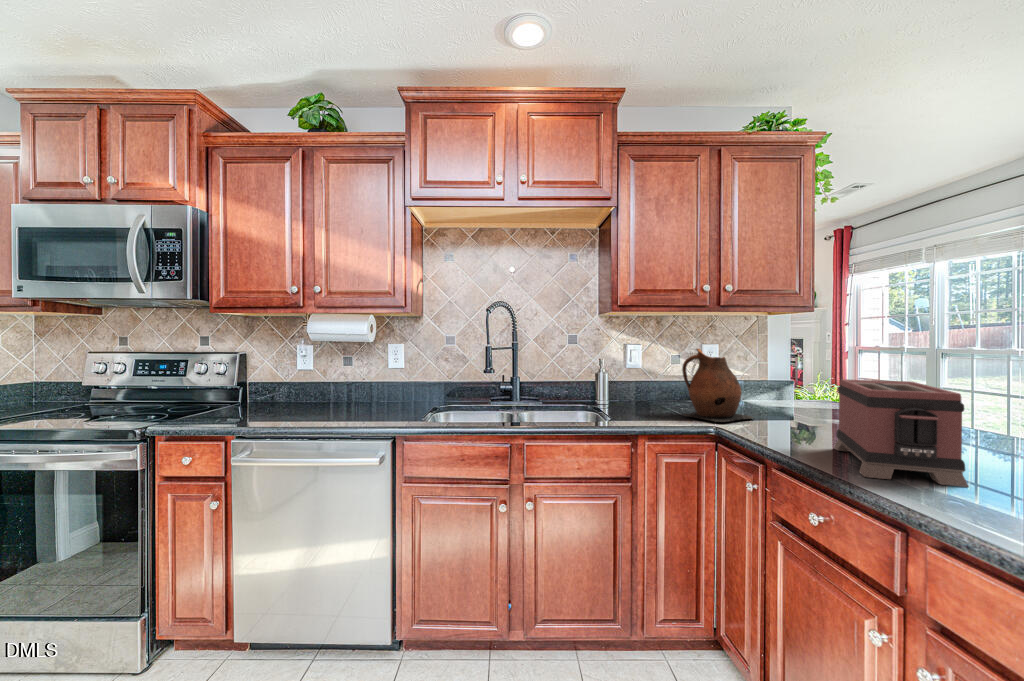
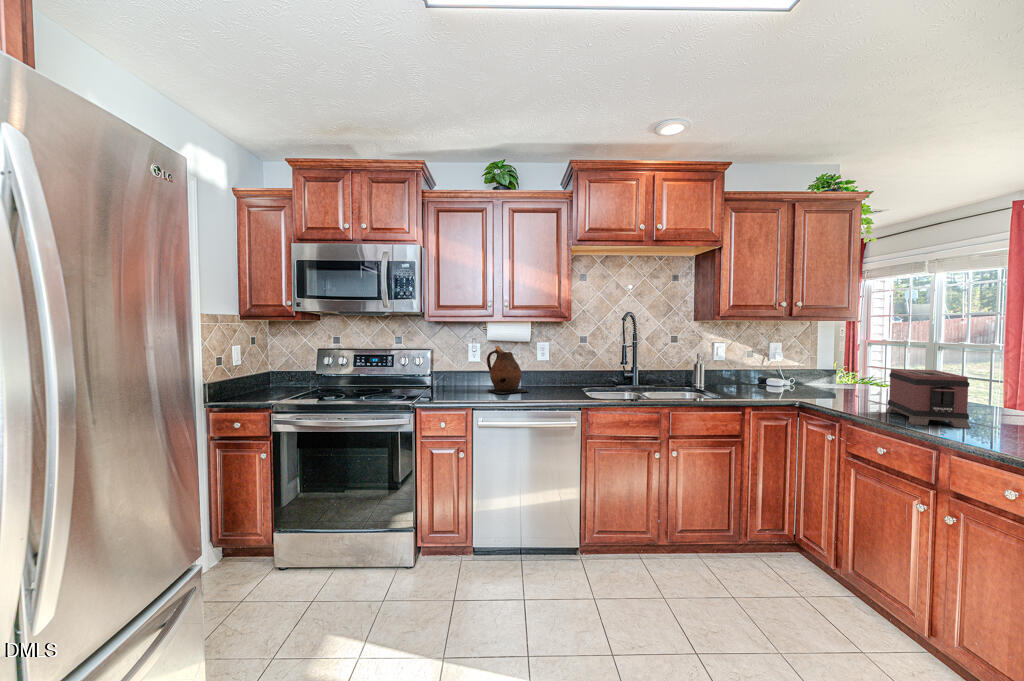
ceramic pitcher: present [682,349,754,422] -> present [487,346,529,394]

